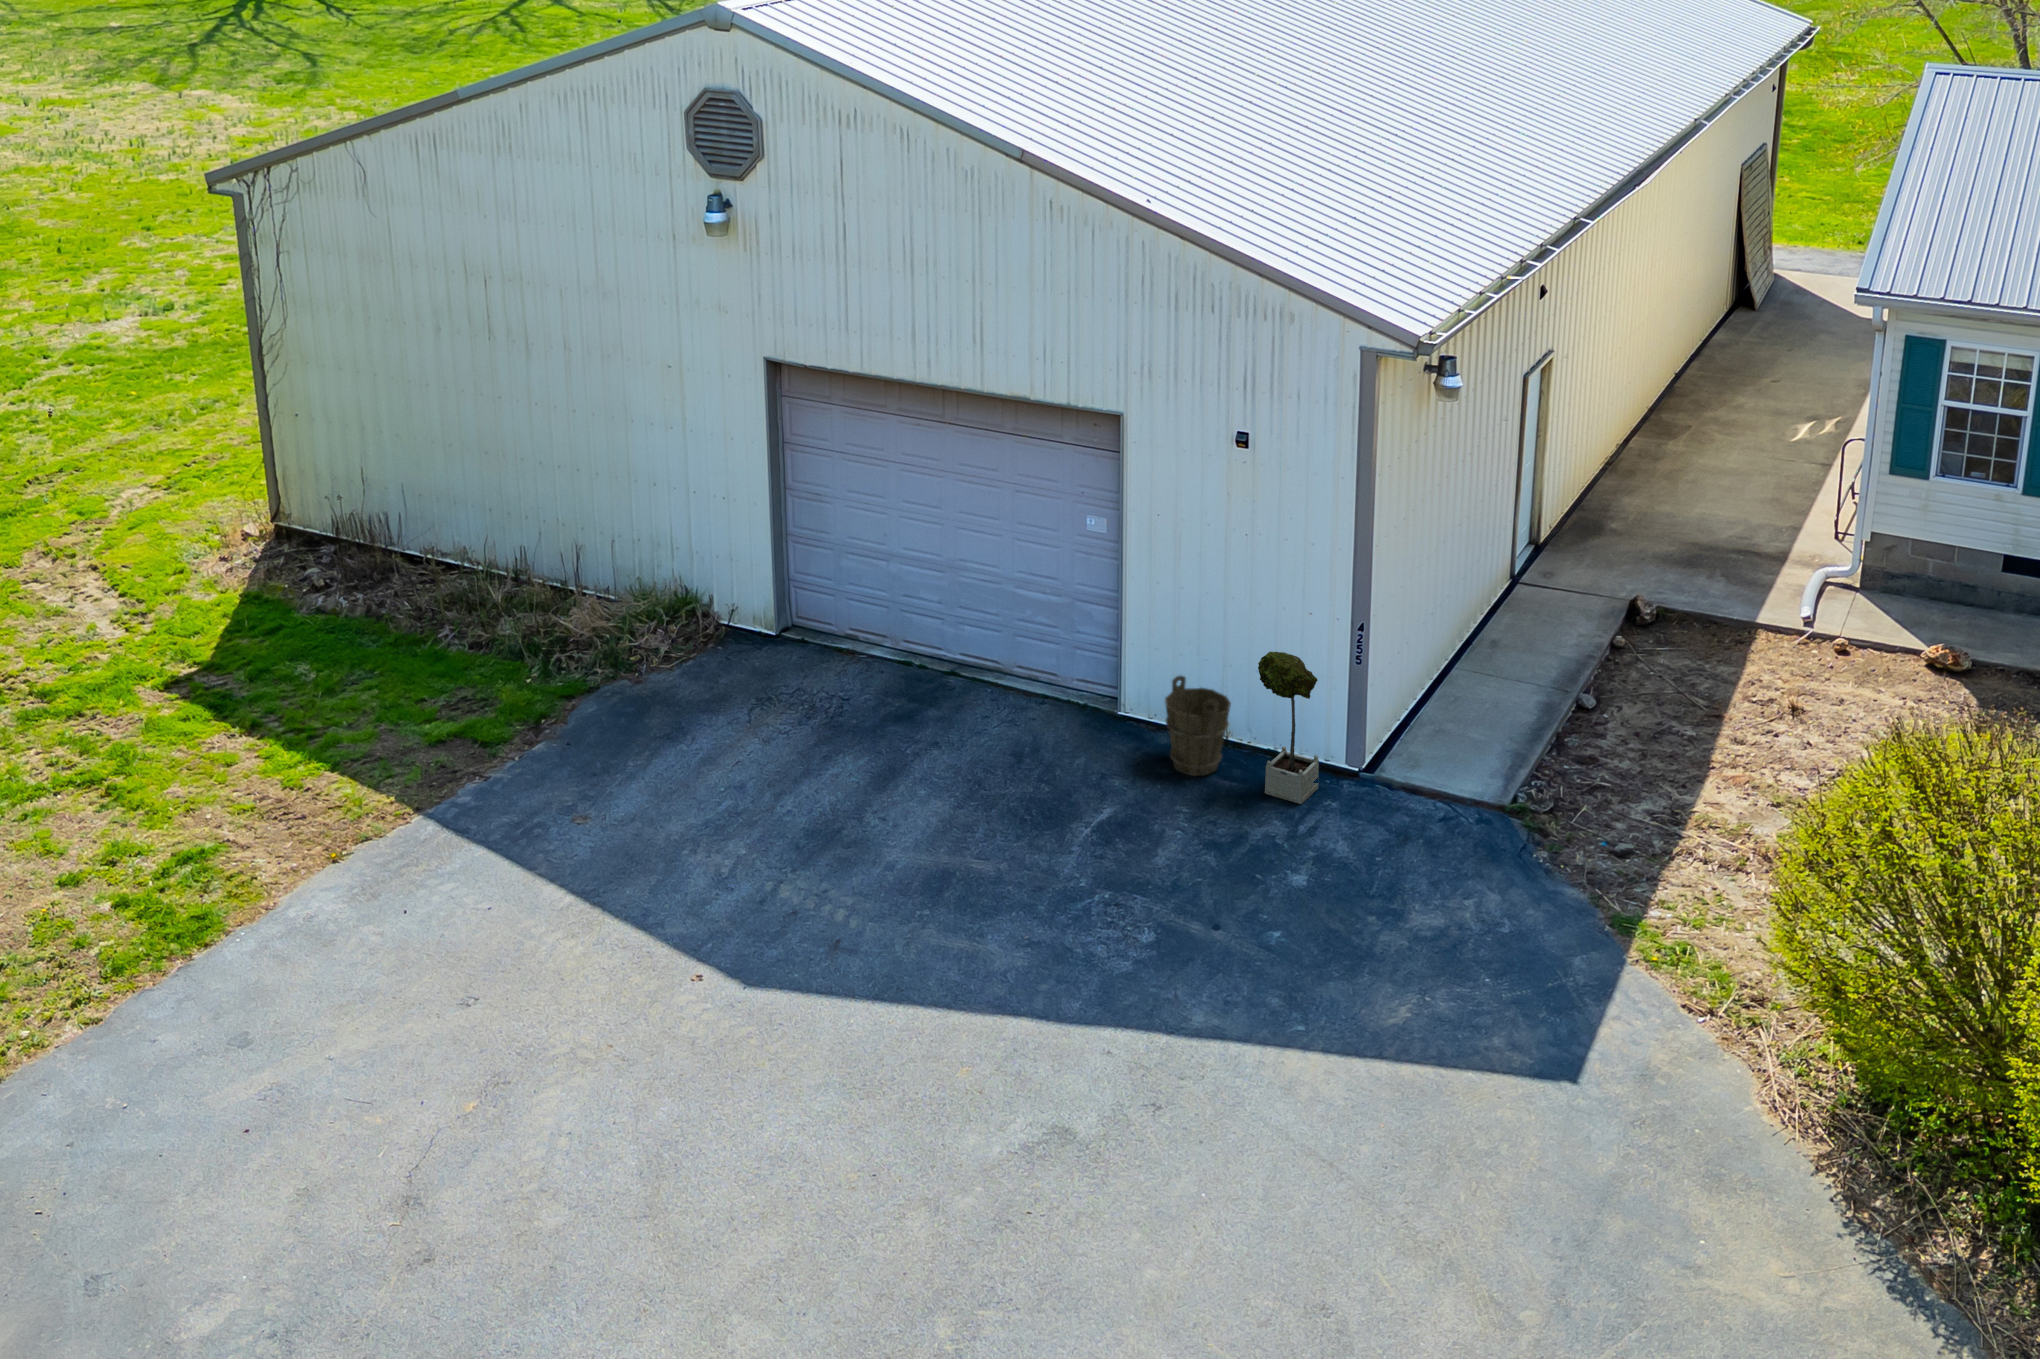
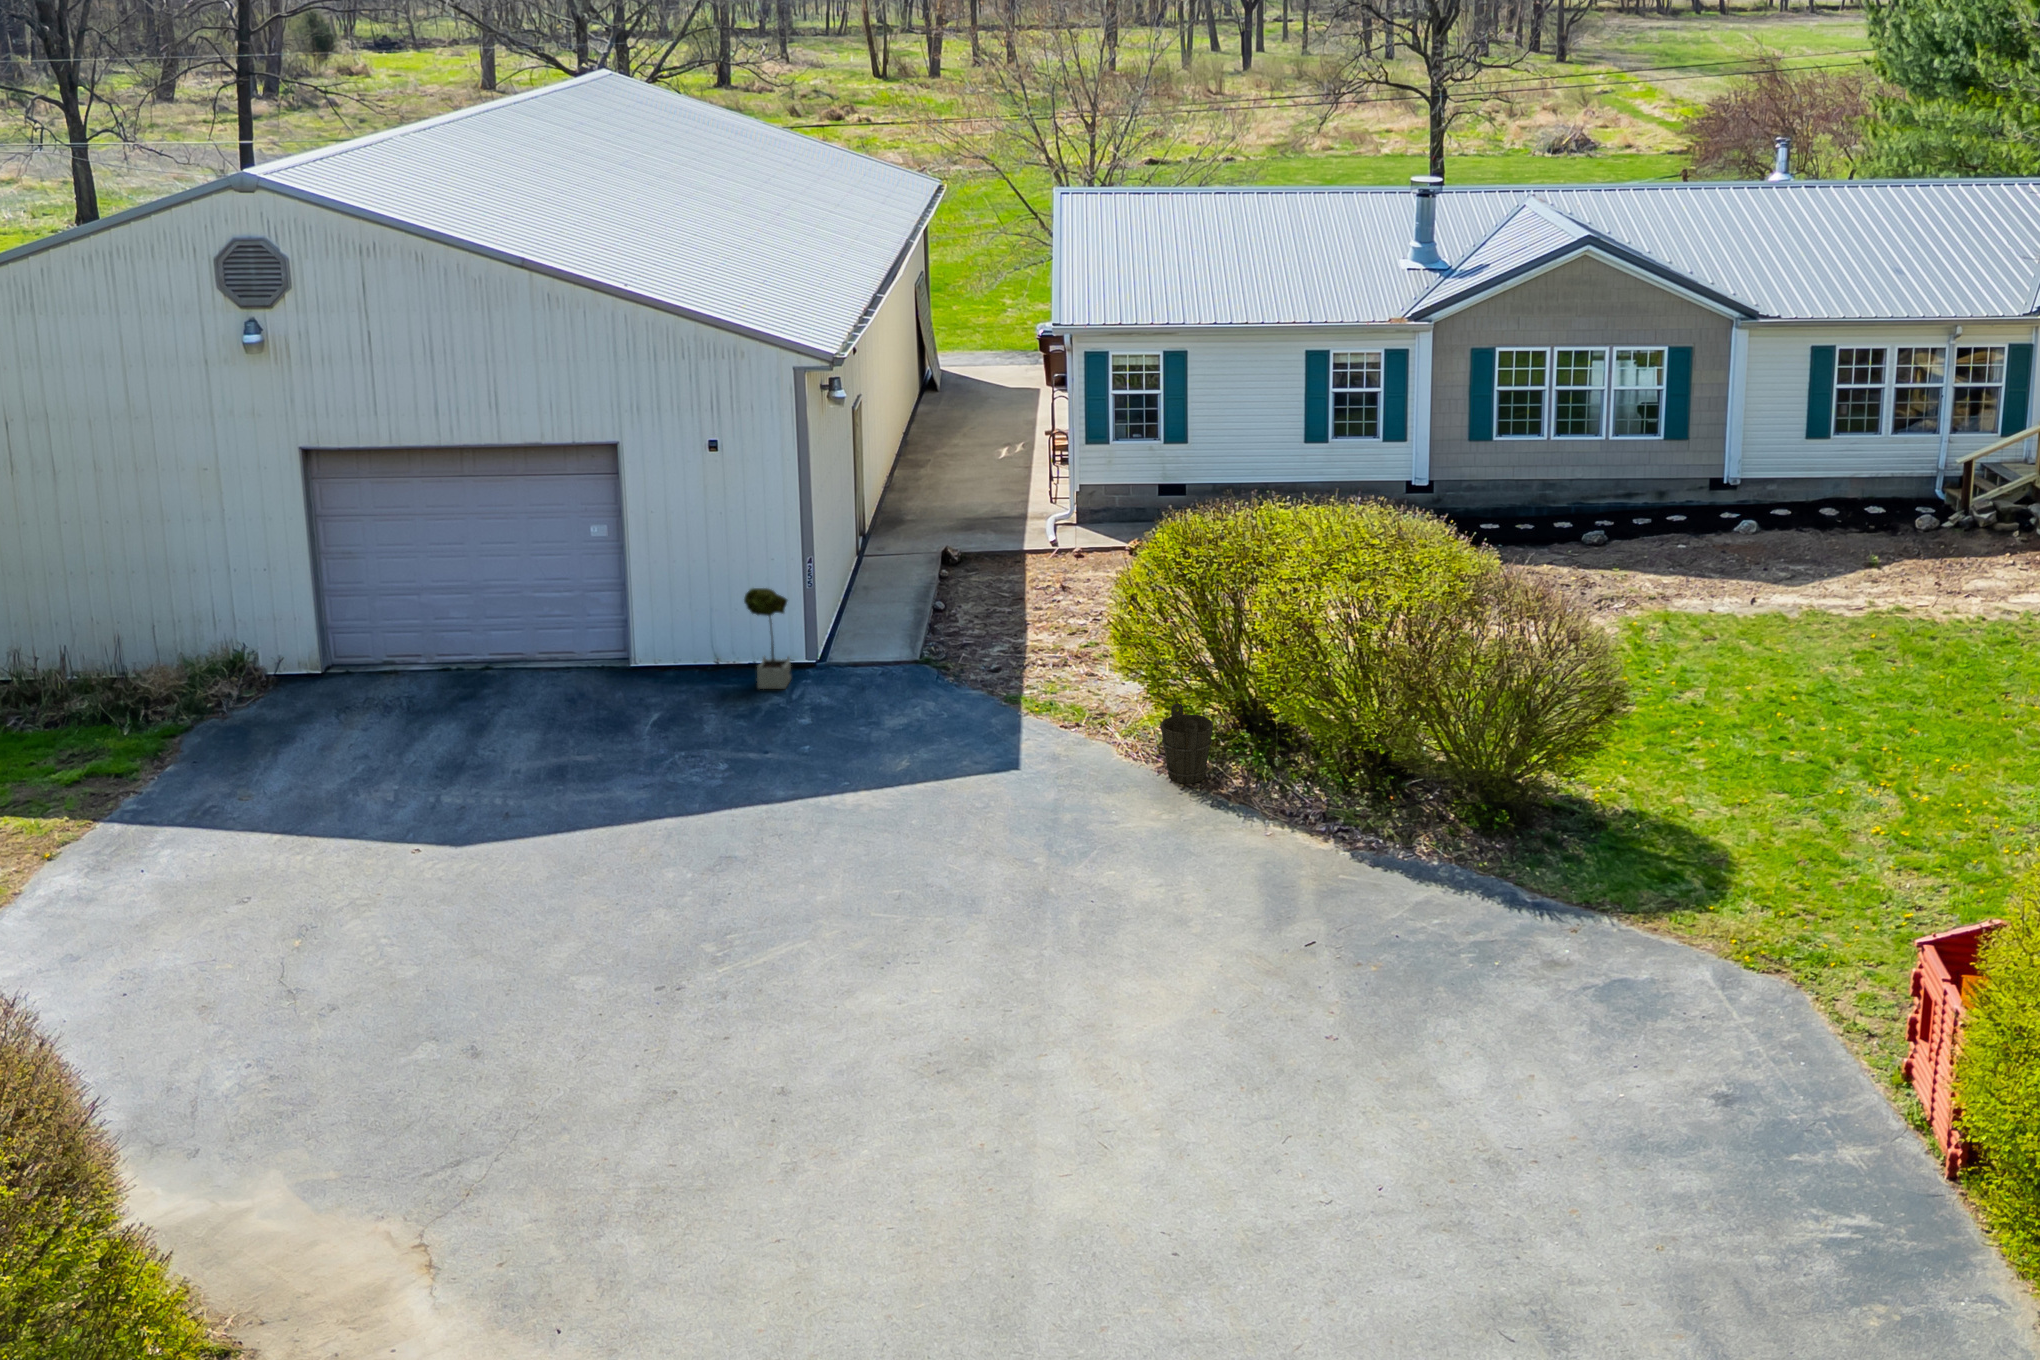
bucket: present [1165,675,1231,776] -> present [1161,703,1213,784]

